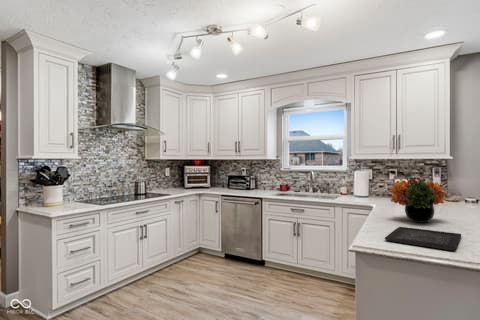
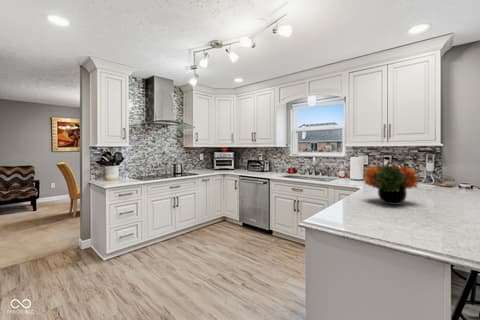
tray: present [385,227,461,250] -> none [339,208,422,233]

